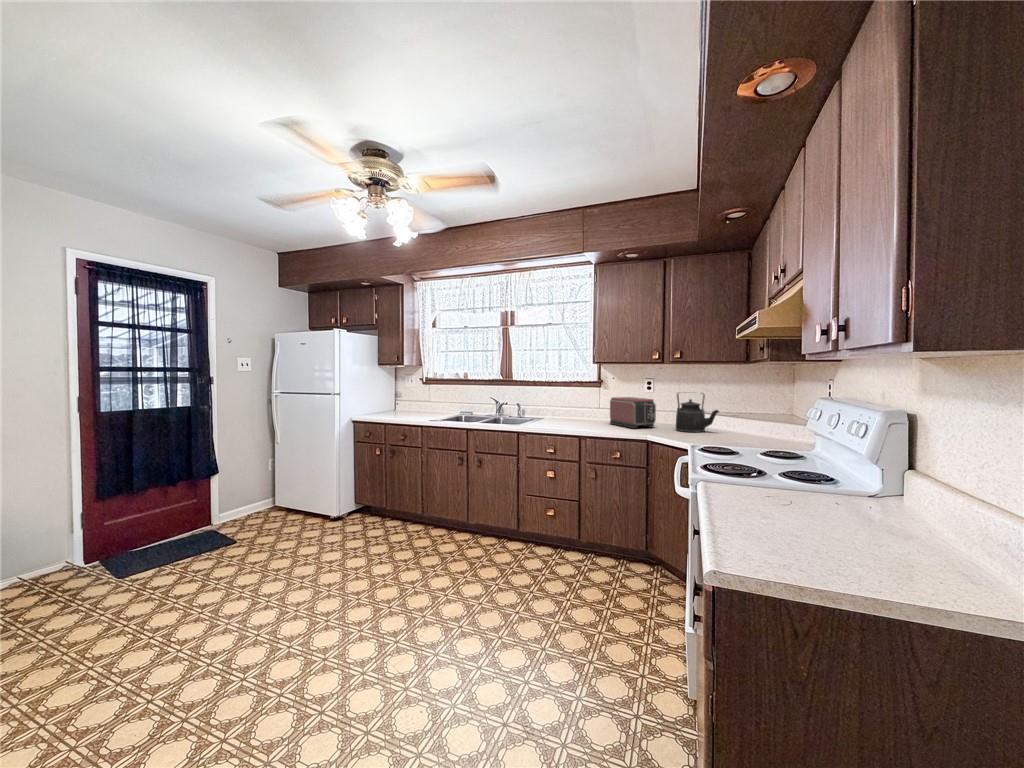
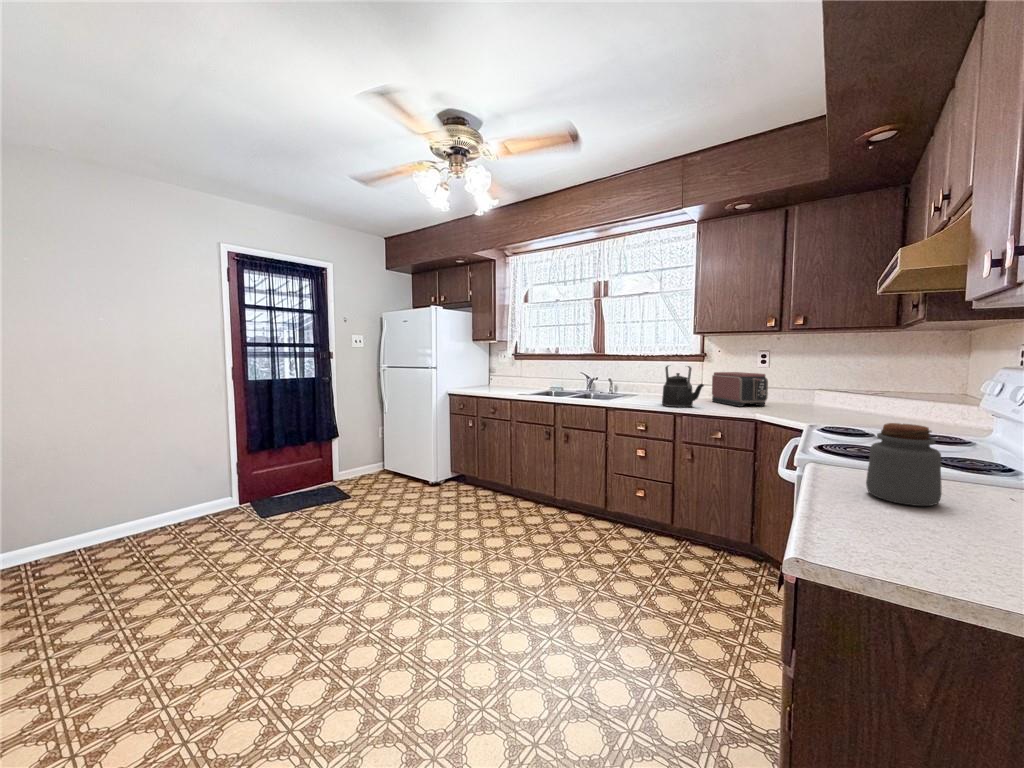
kettle: present [676,392,719,432] -> present [662,366,704,407]
jar: none [745,449,796,515] -> present [866,423,942,506]

